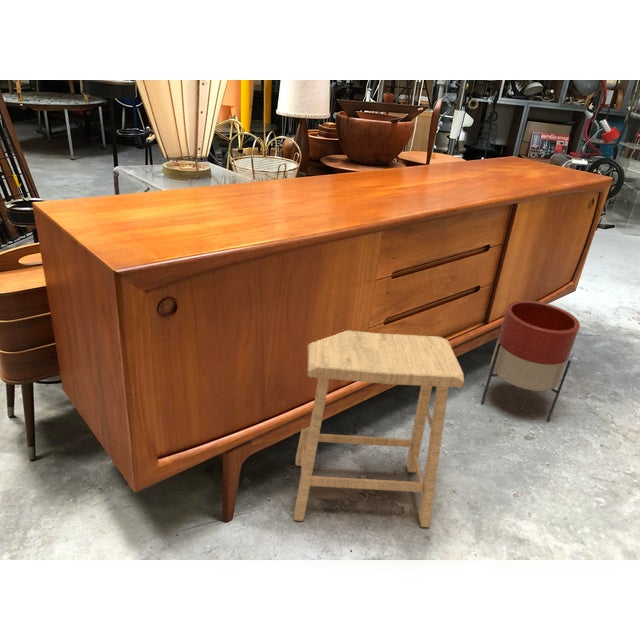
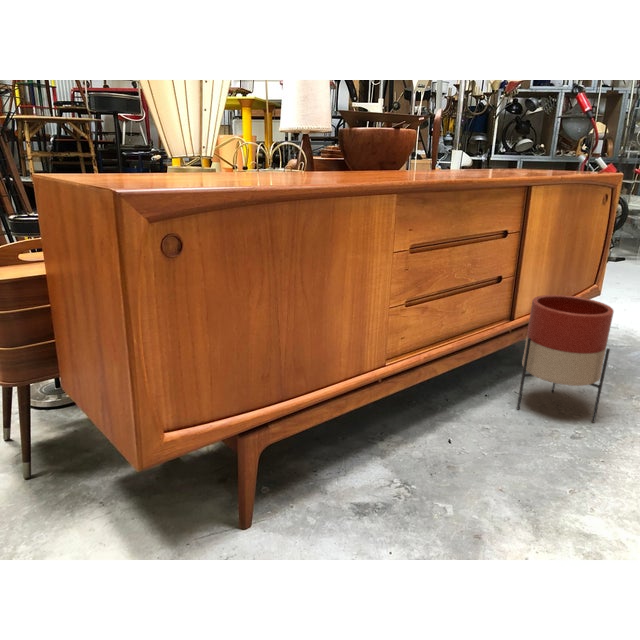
footstool: present [294,330,464,527] -> none [319,303,501,525]

